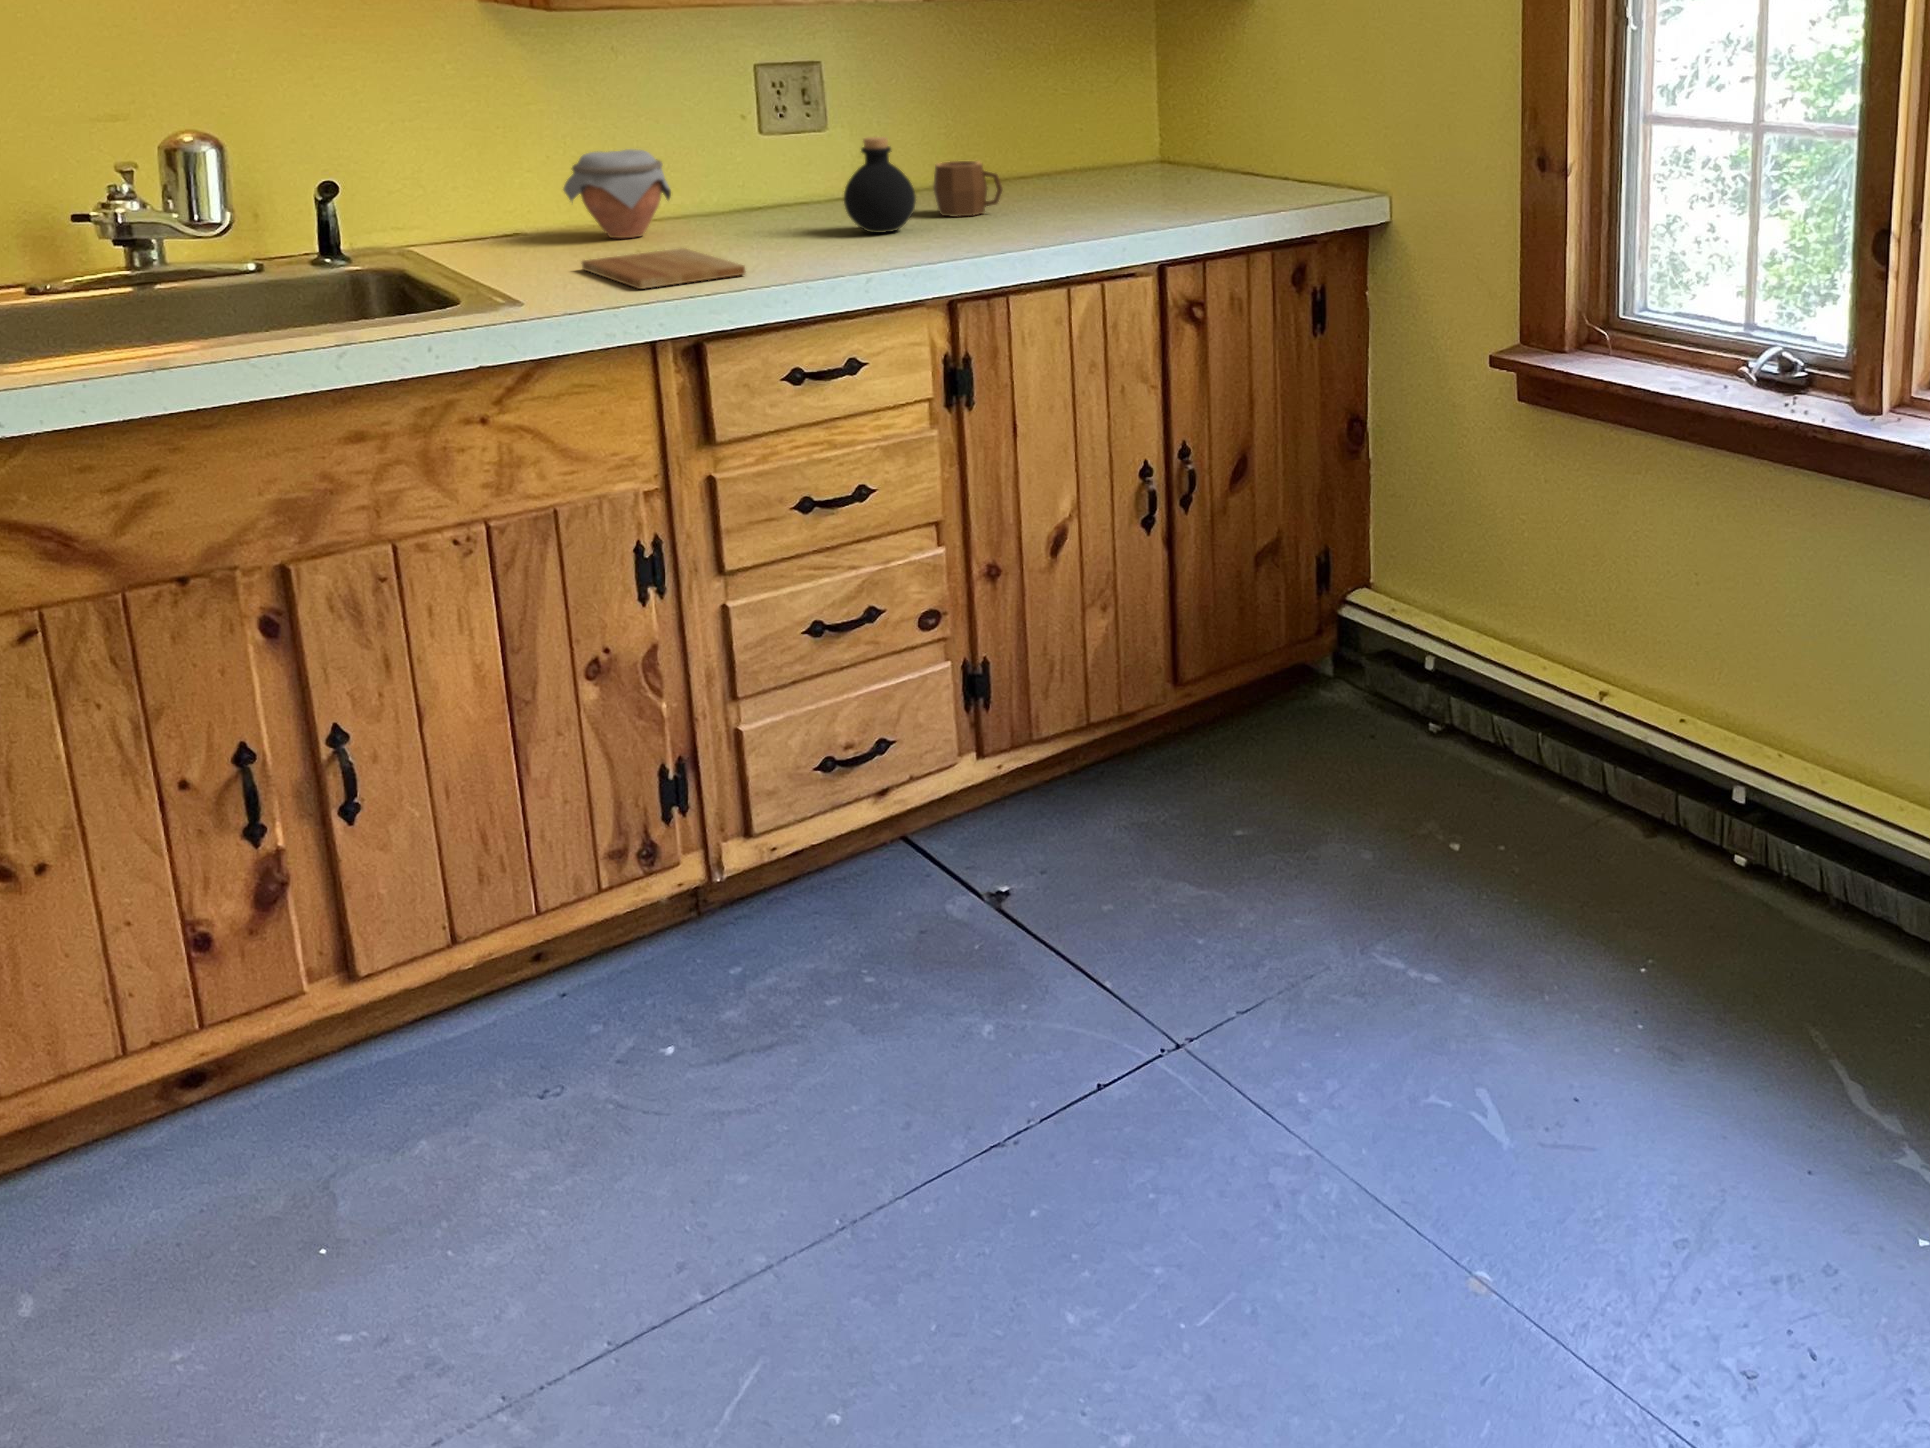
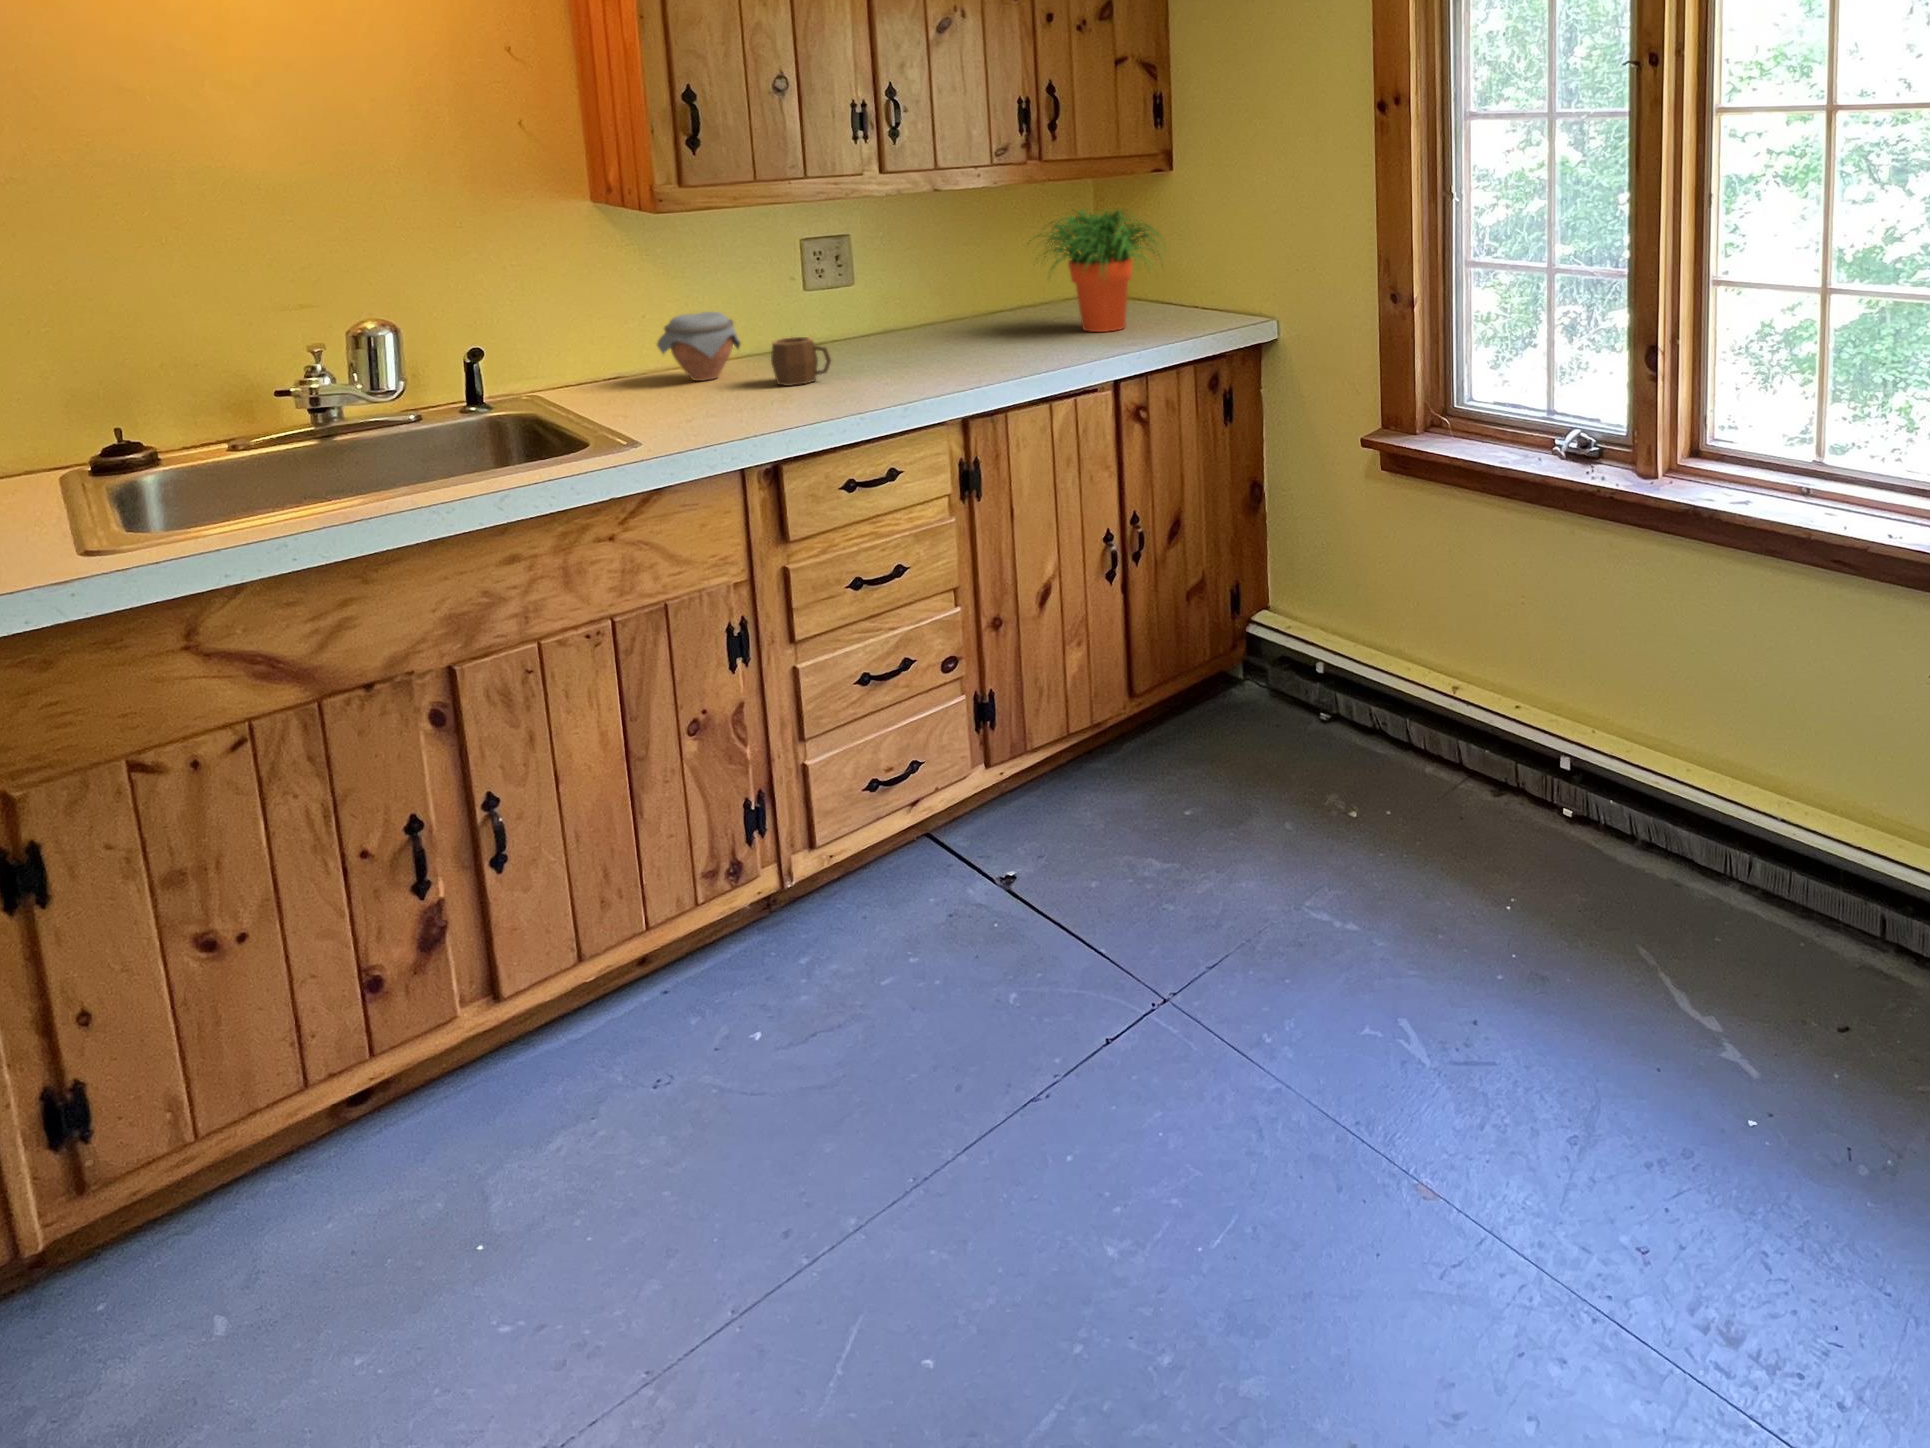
potted plant: none [1053,32,1244,201] -> present [1030,210,1166,332]
bottle: present [844,137,916,233] -> none [875,296,930,368]
mug: present [933,161,1003,216] -> present [771,337,831,386]
cutting board: present [582,248,745,289] -> none [679,390,811,428]

